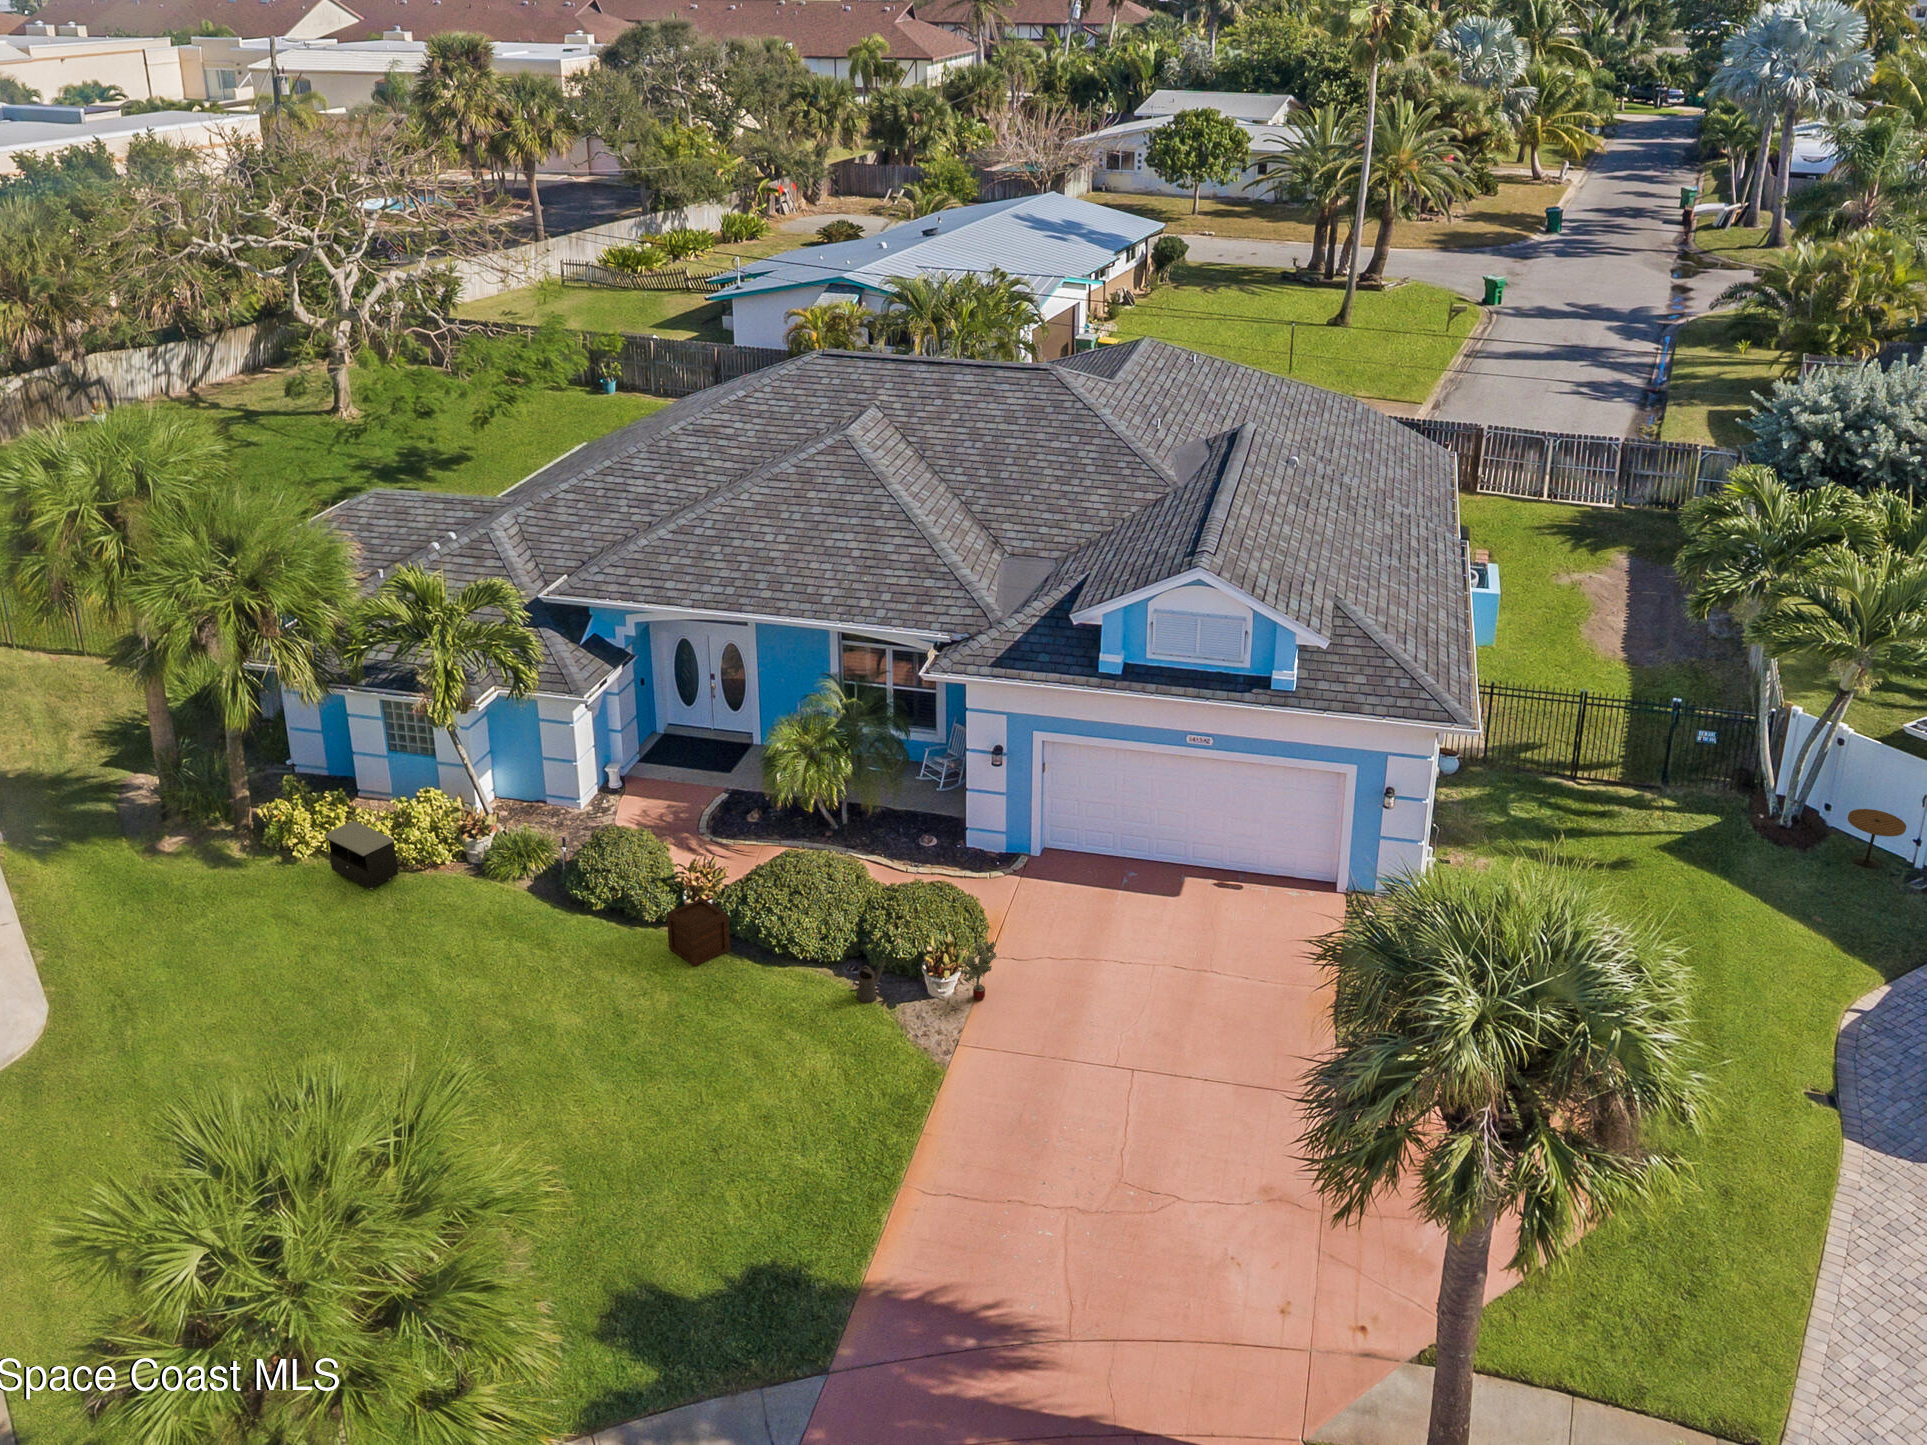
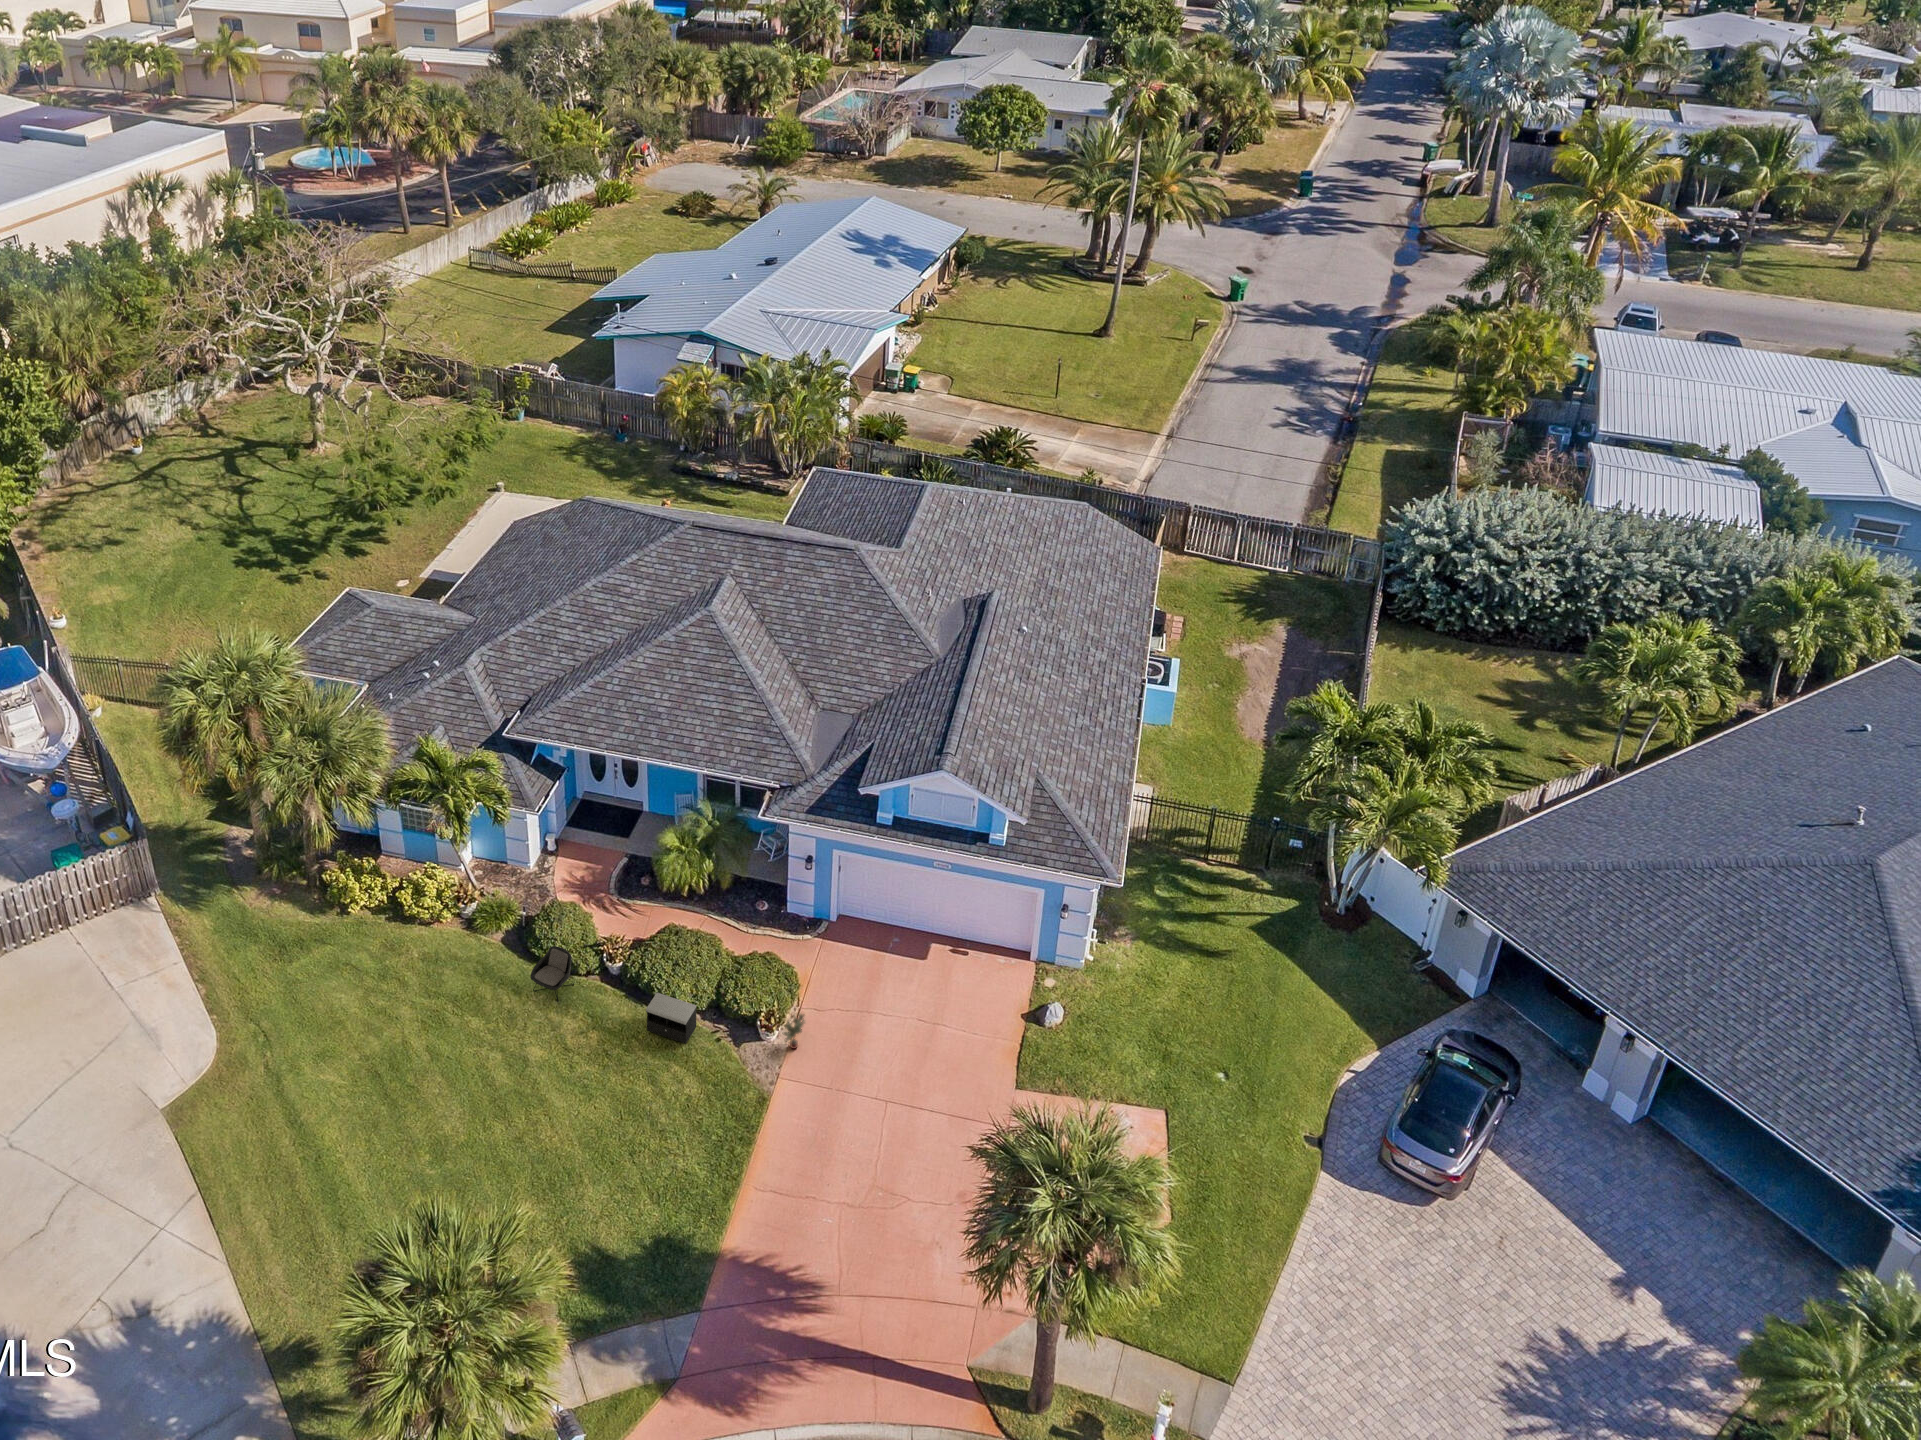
side table: present [1848,809,1906,868] -> none [1374,909,1411,950]
storage bench: present [325,821,398,889] -> present [646,993,696,1044]
lounge chair: none [568,870,638,952] -> present [530,946,574,1002]
wooden crate: present [667,898,730,967] -> none [594,968,635,1017]
watering can: present [857,958,886,1003] -> none [716,1020,735,1050]

